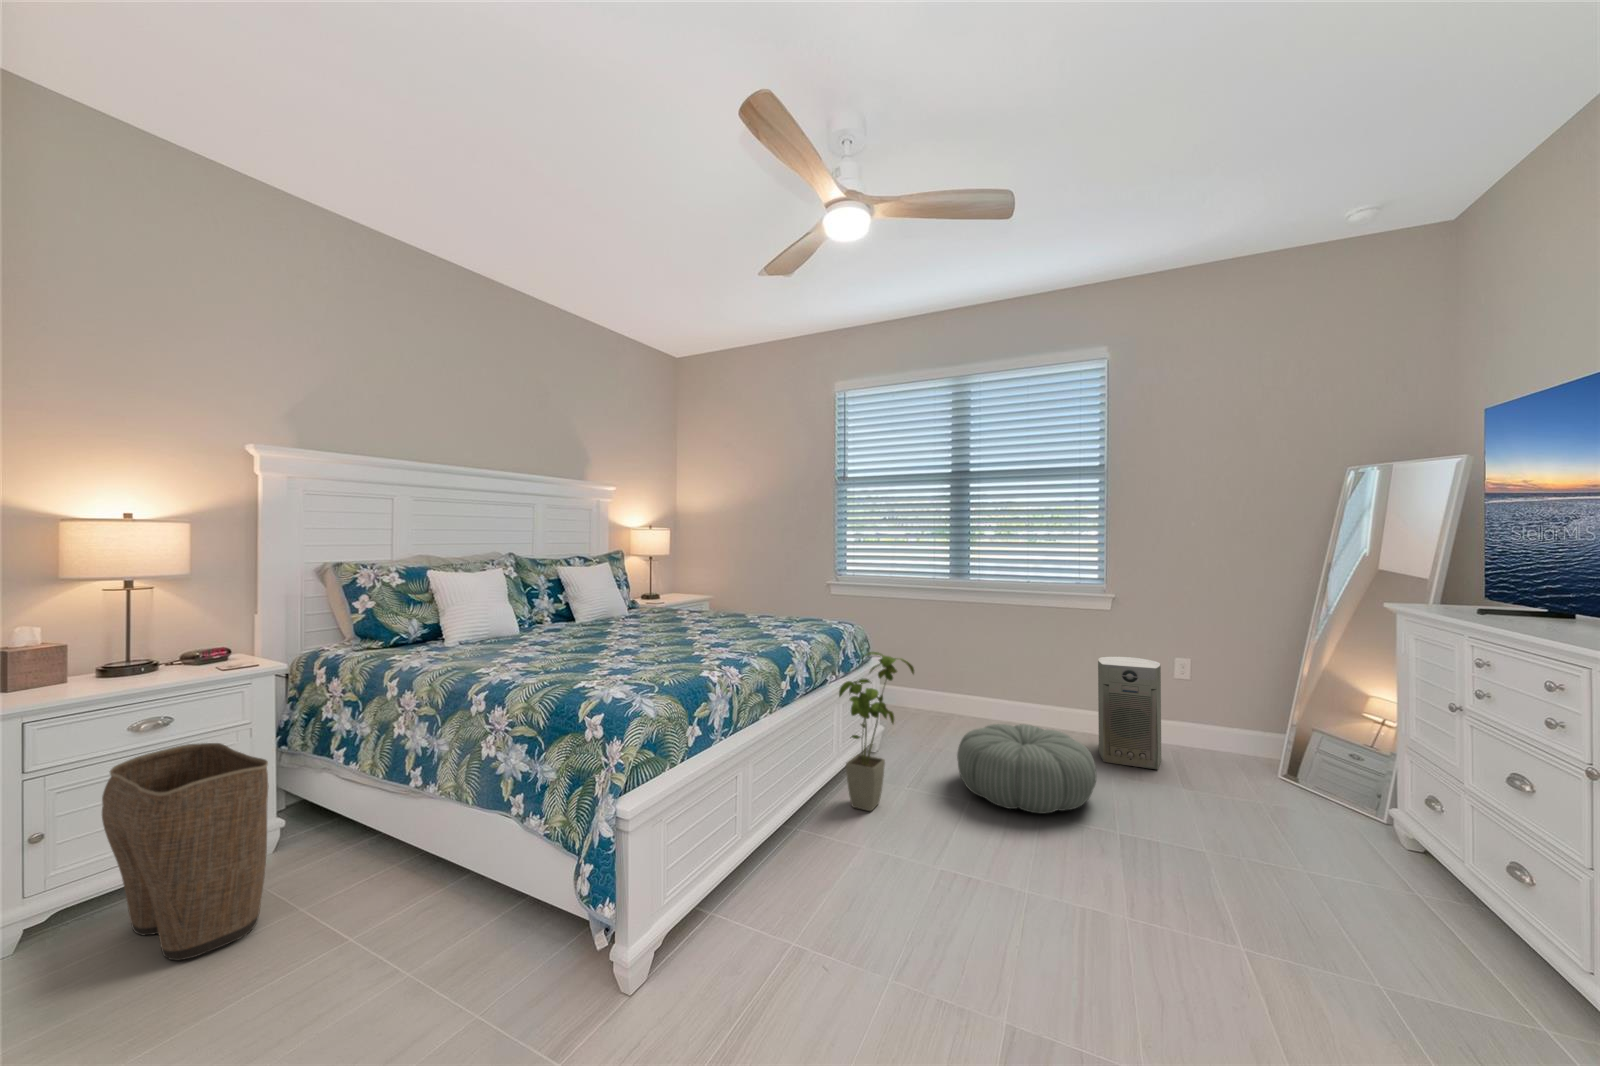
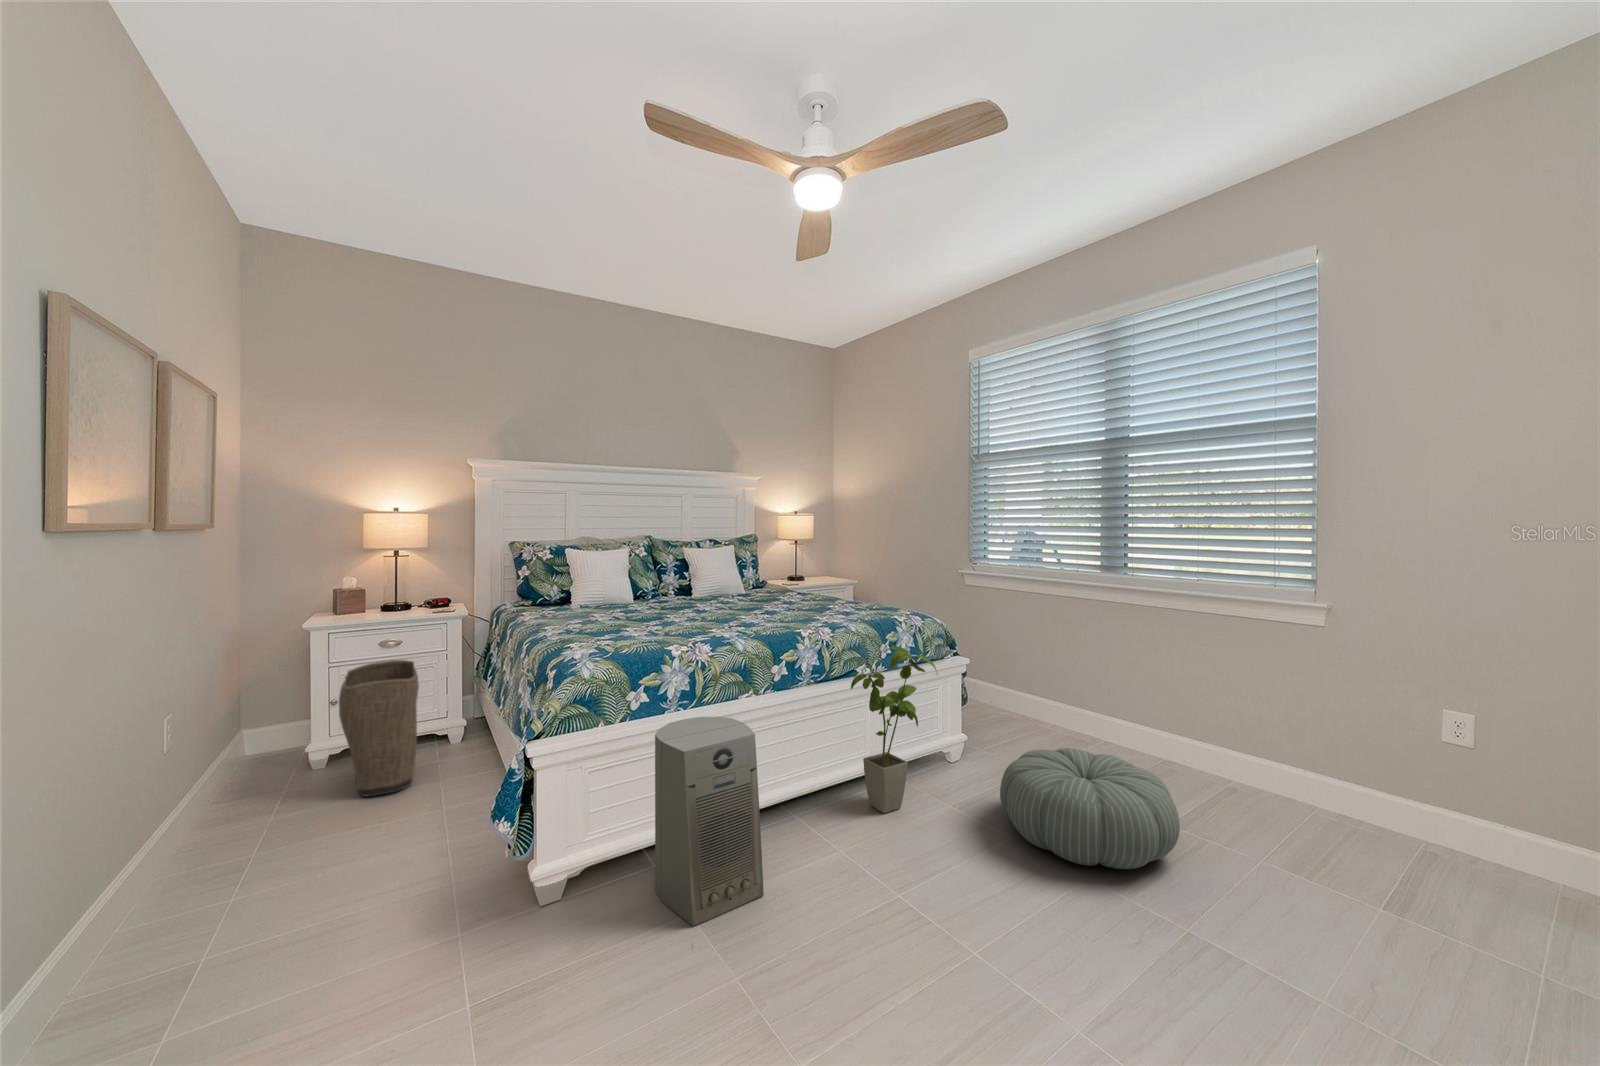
air purifier: present [1098,657,1161,769] -> present [655,717,764,926]

